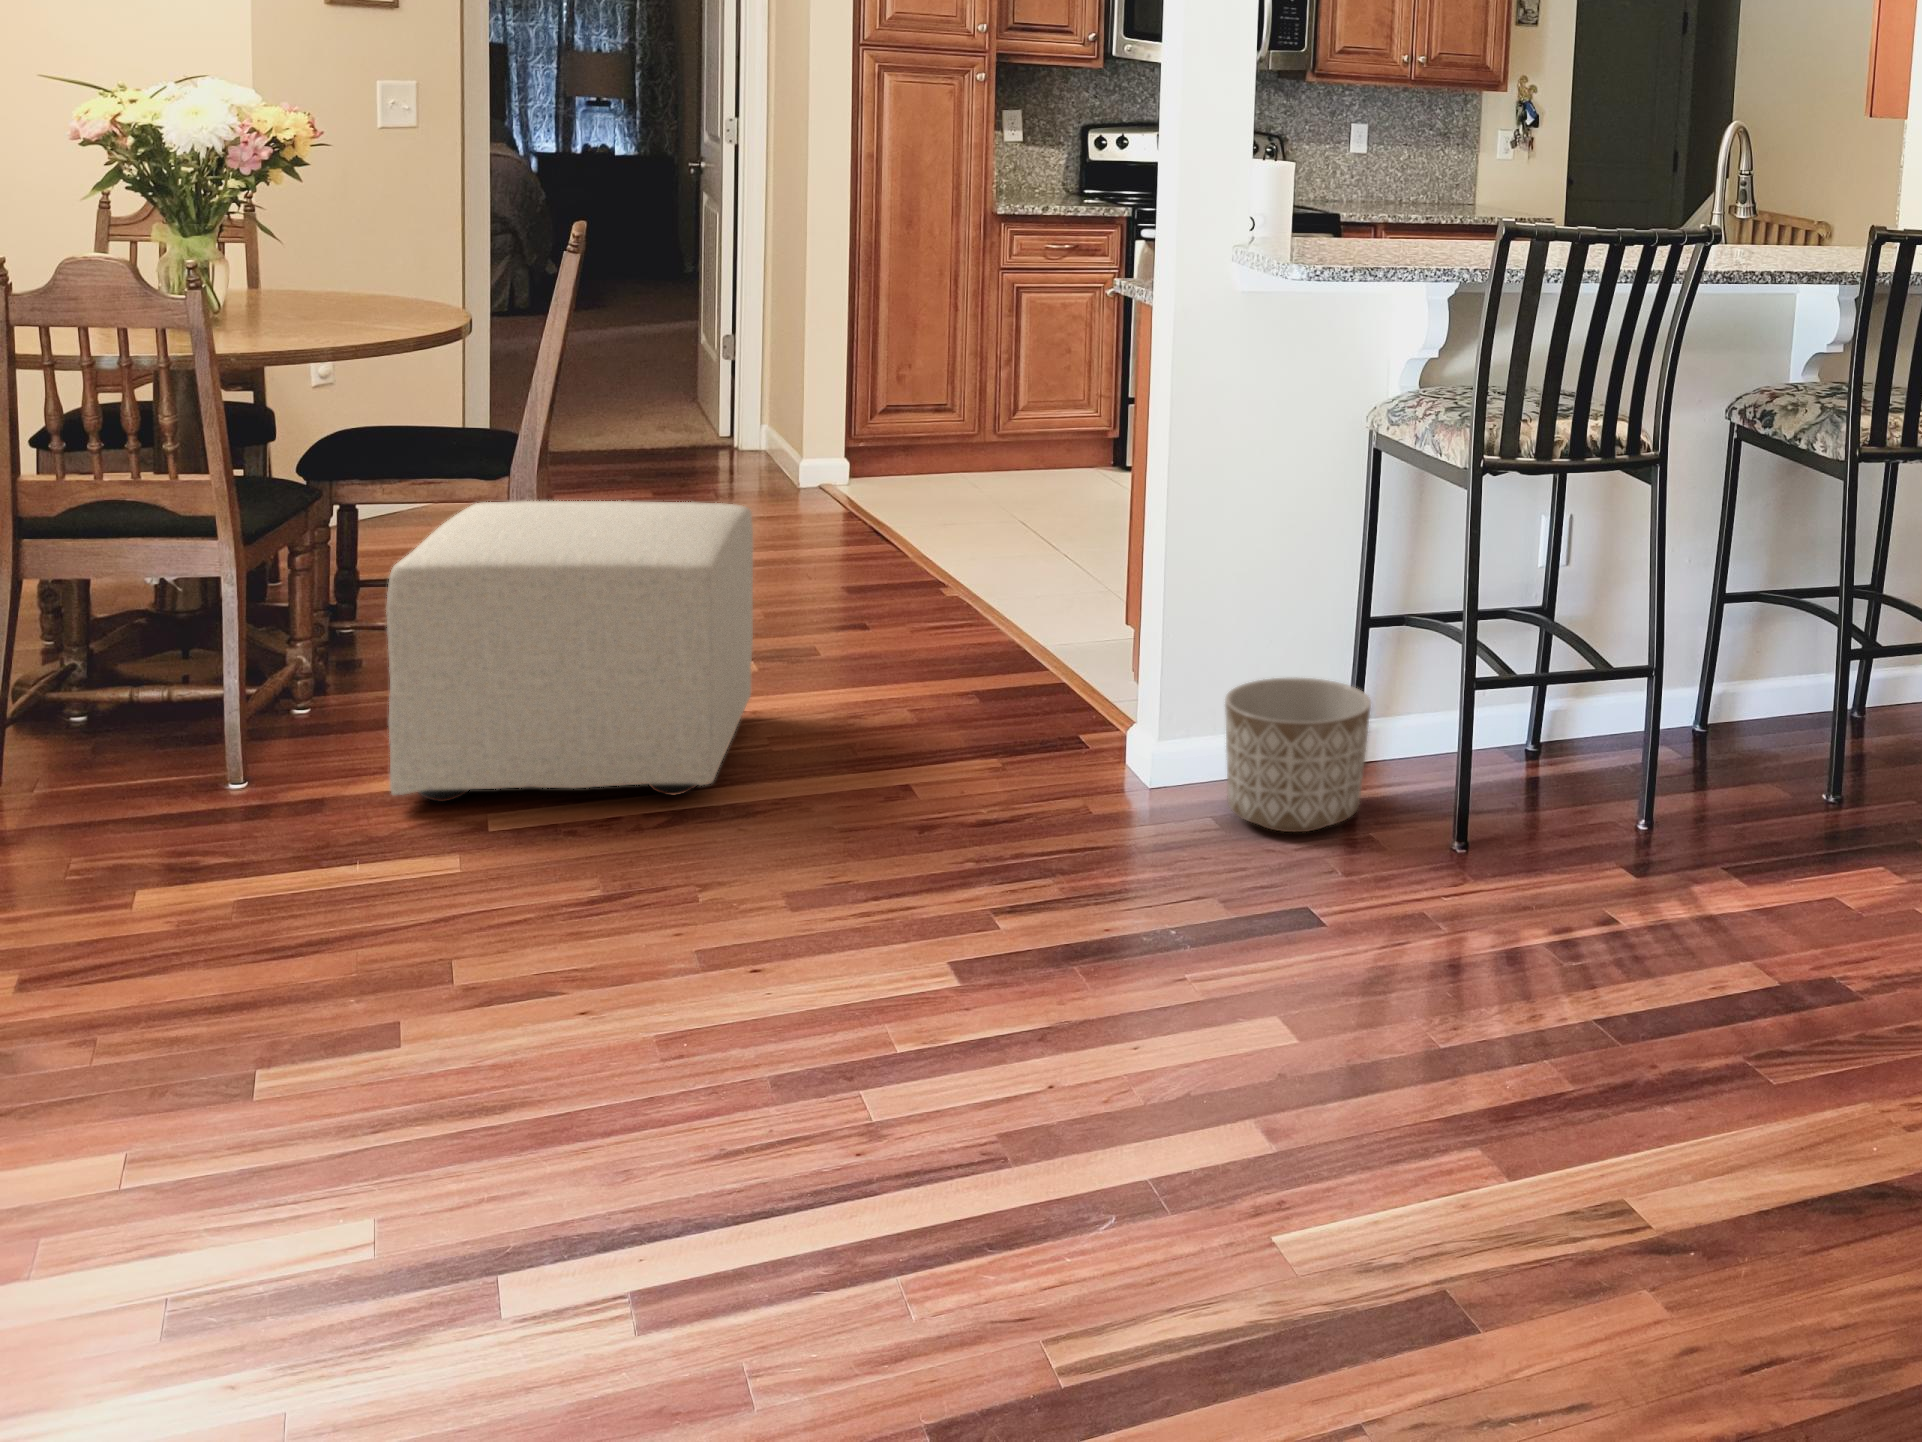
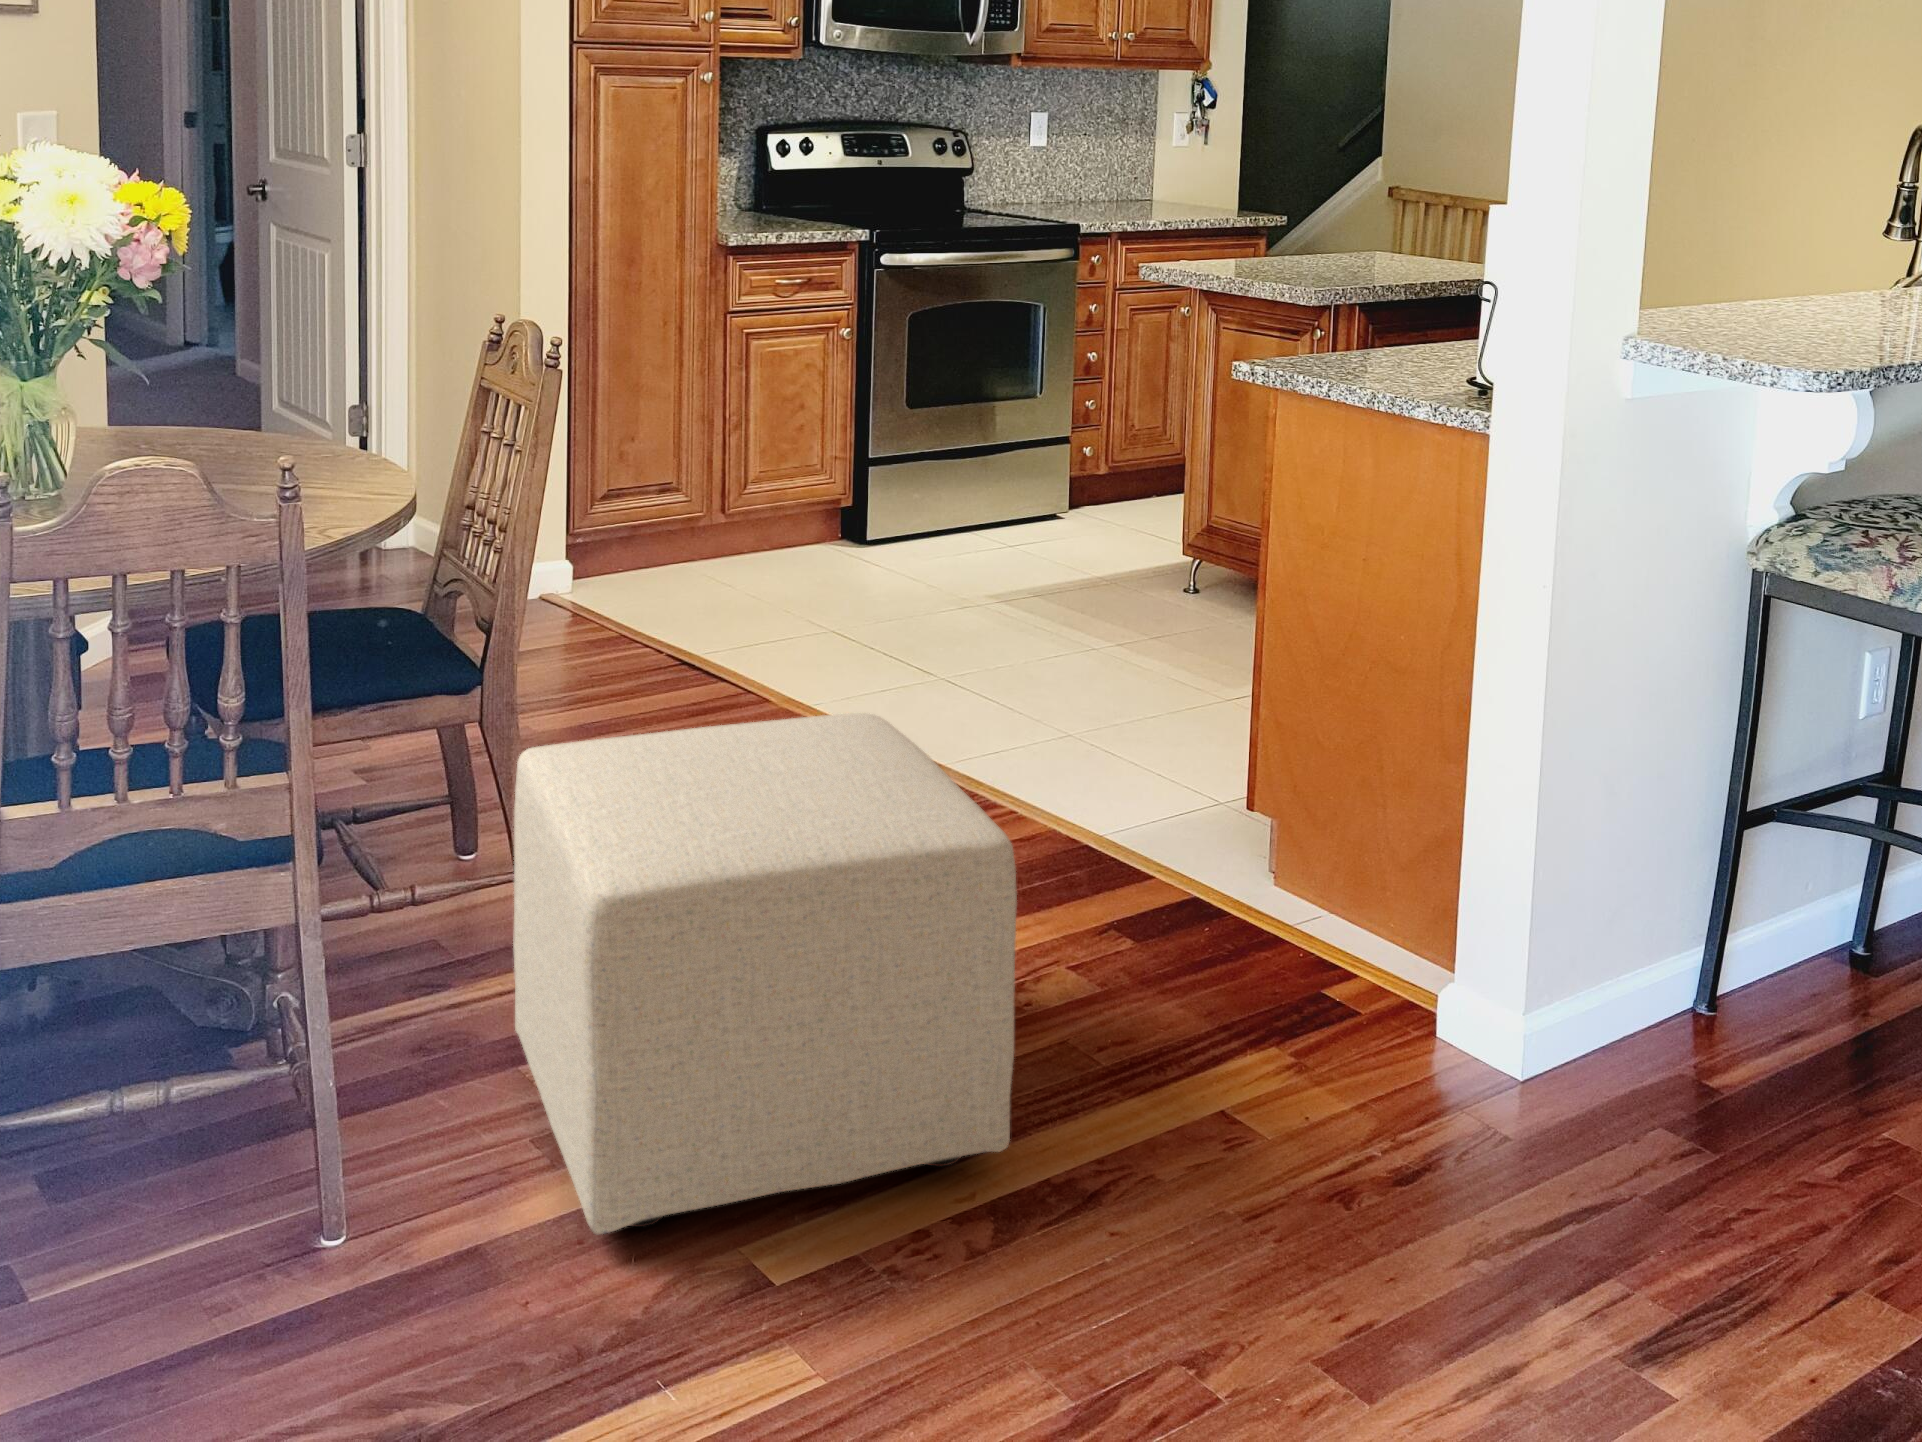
planter: present [1225,677,1371,832] -> none [1635,894,1845,1118]

